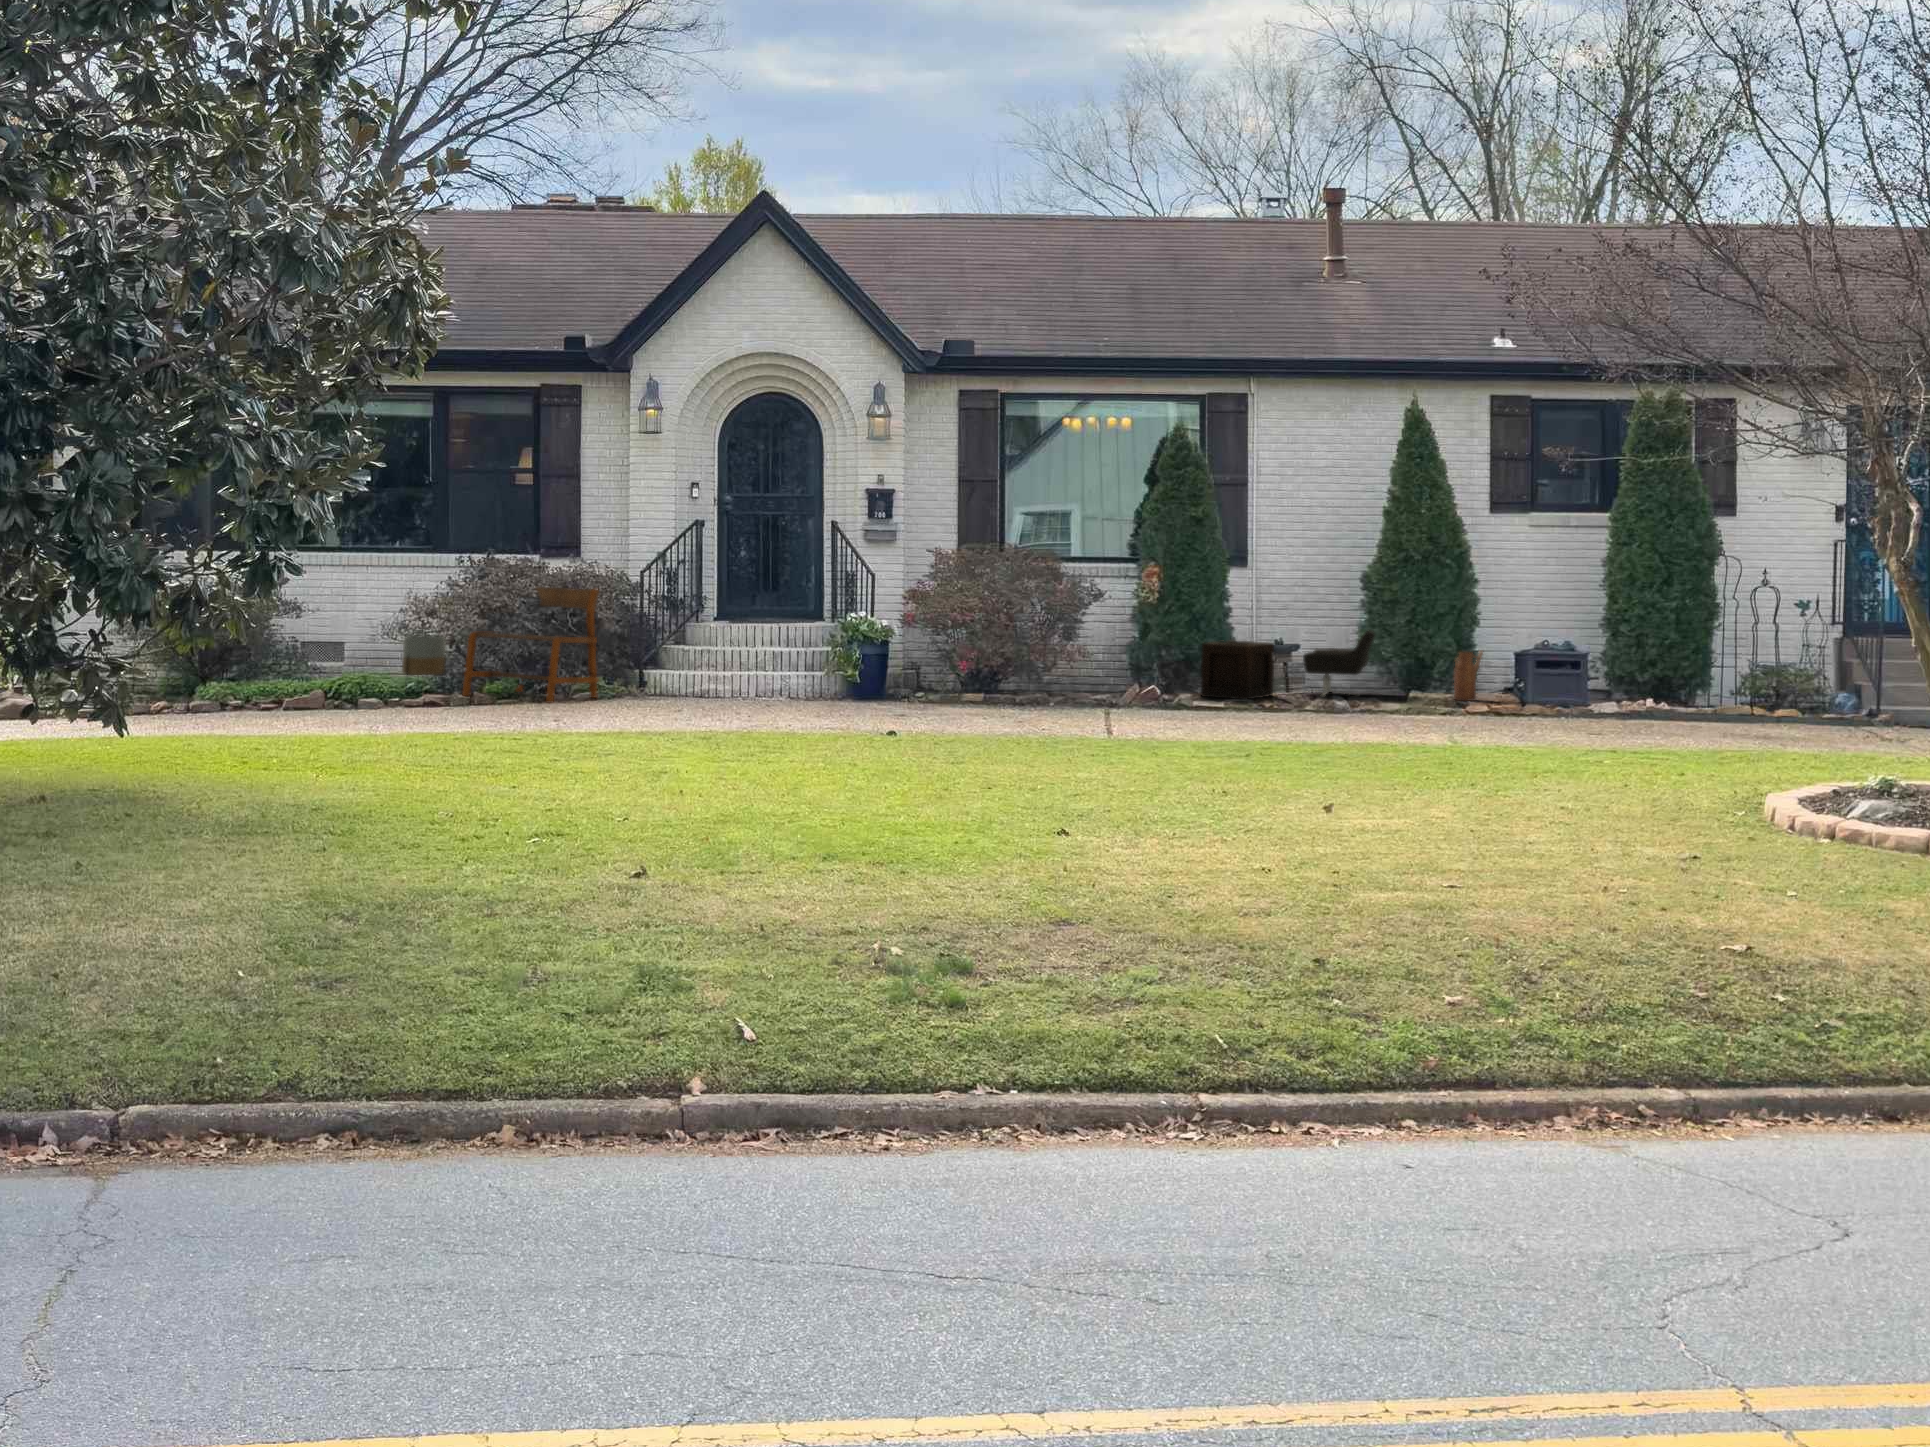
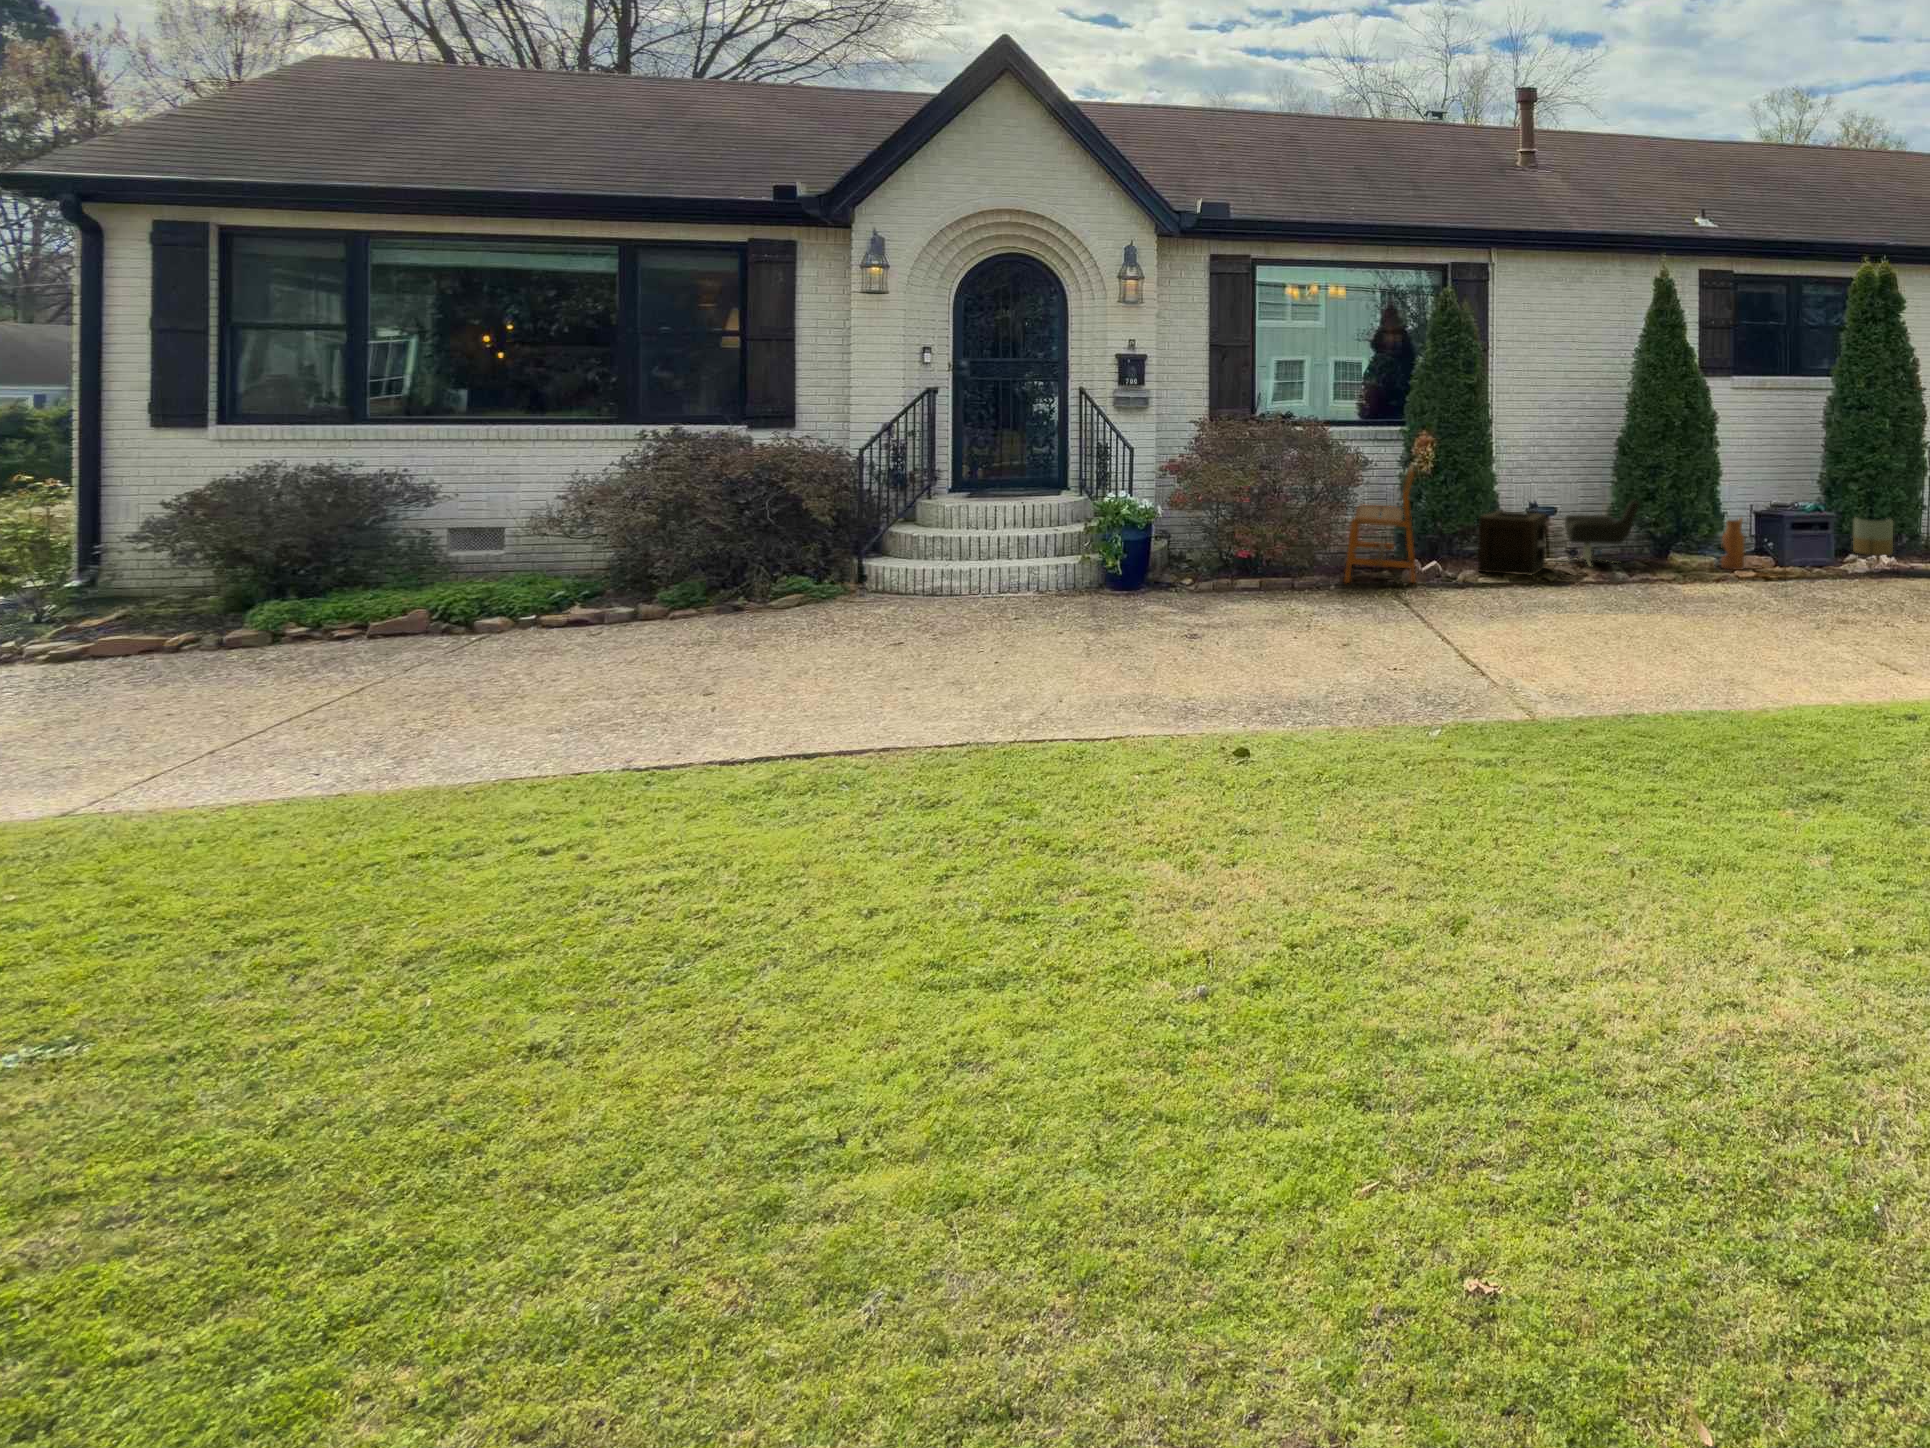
bench: present [462,586,599,702] -> present [1345,465,1416,583]
planter: present [402,635,446,676] -> present [1853,518,1893,556]

